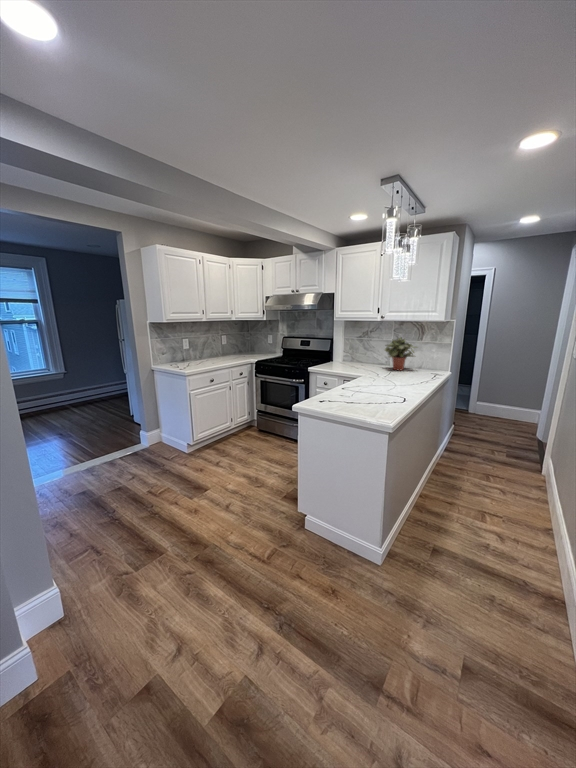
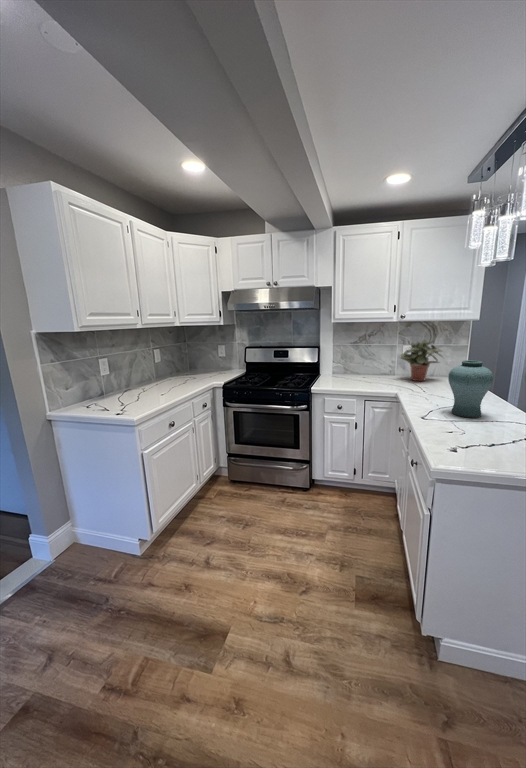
vase: none [361,351,386,389] -> present [448,360,493,418]

